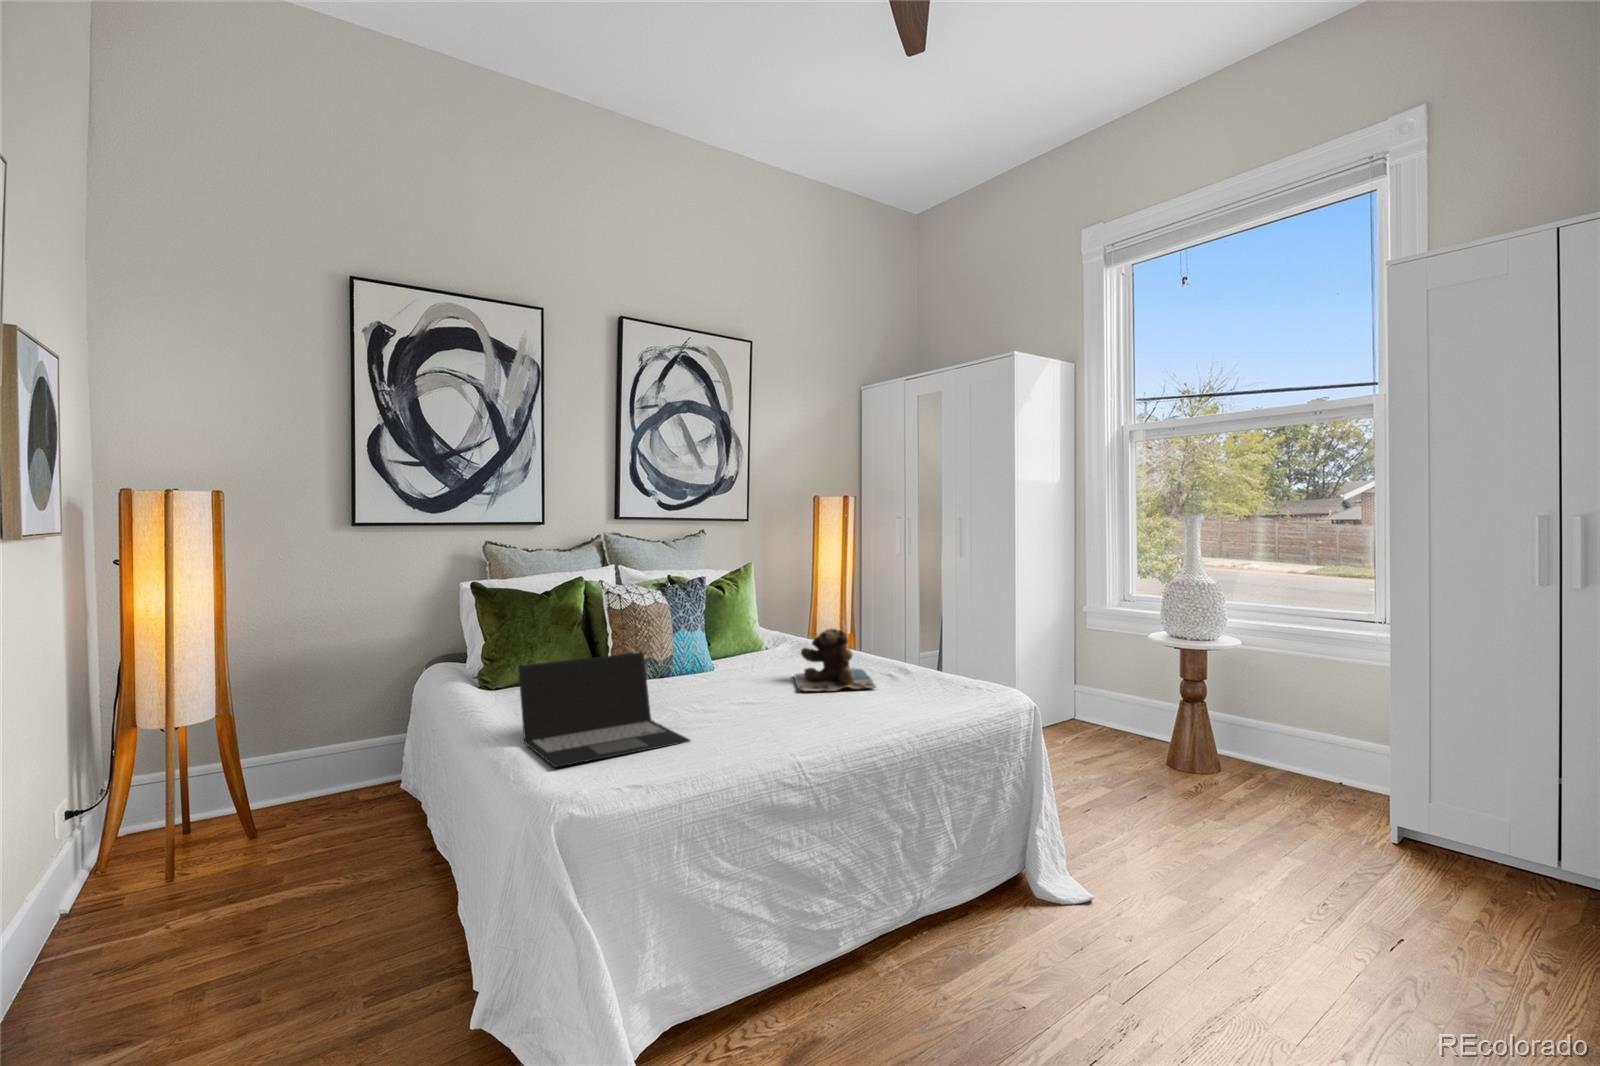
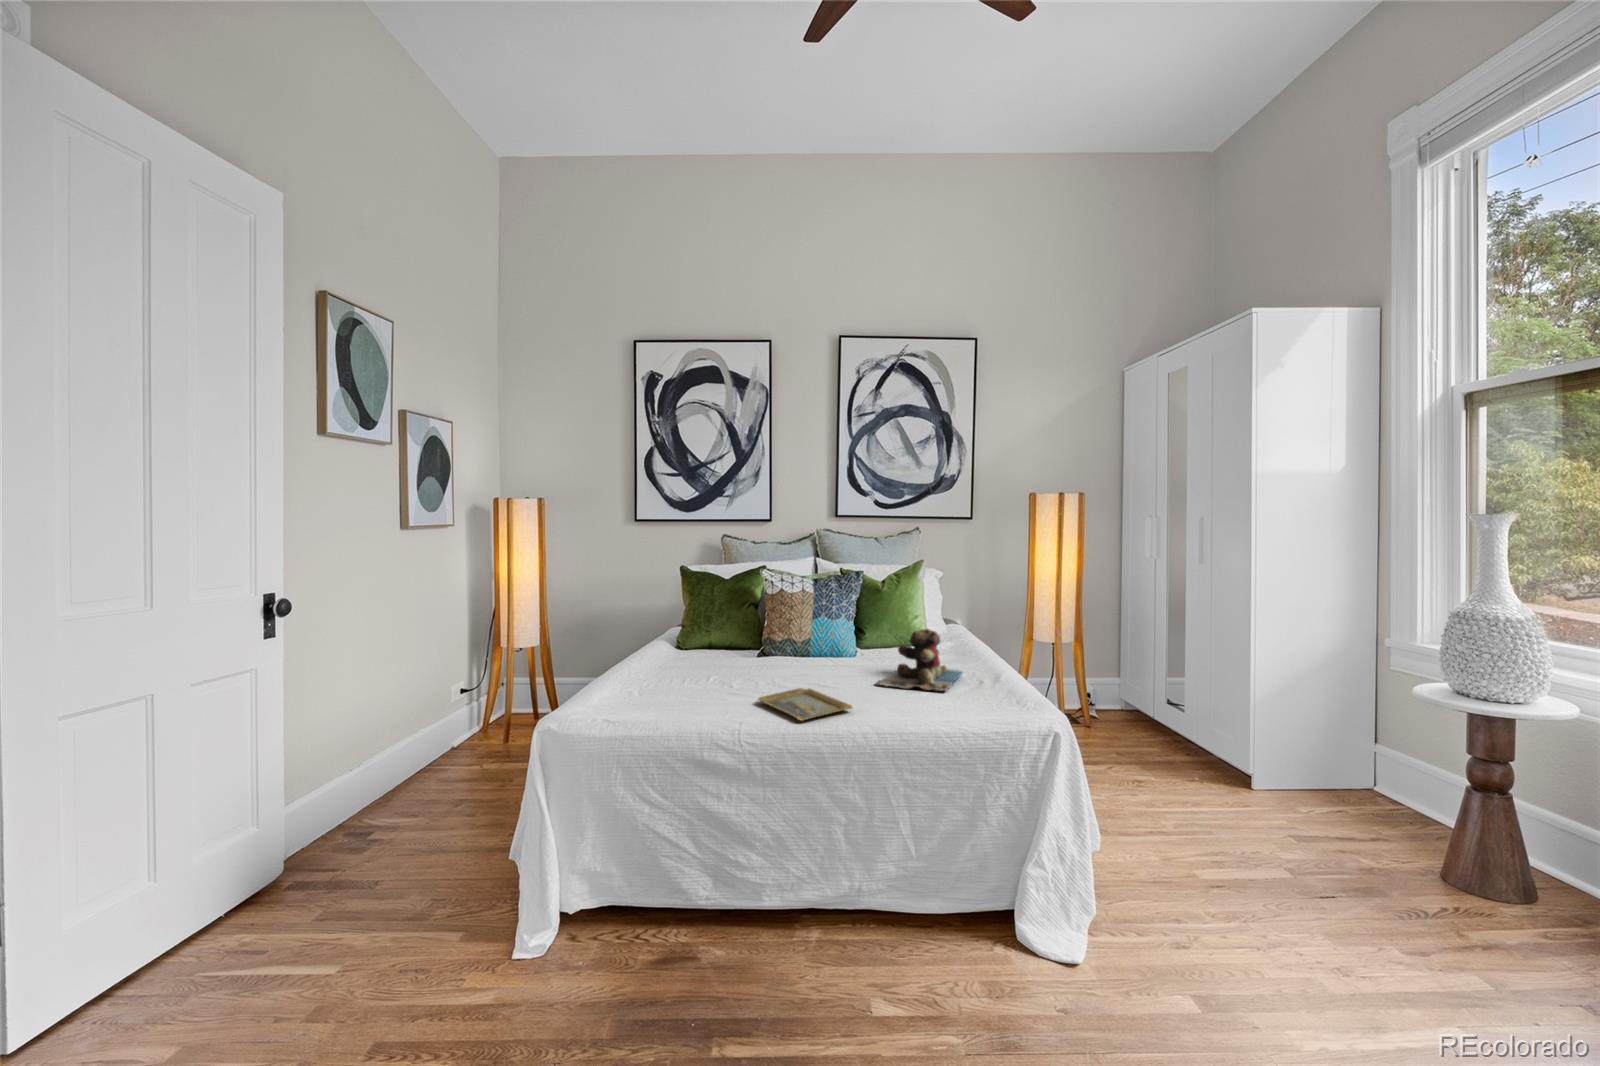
laptop: present [518,652,690,767] -> none [609,633,728,713]
tray: none [714,703,830,734] -> present [758,688,852,721]

